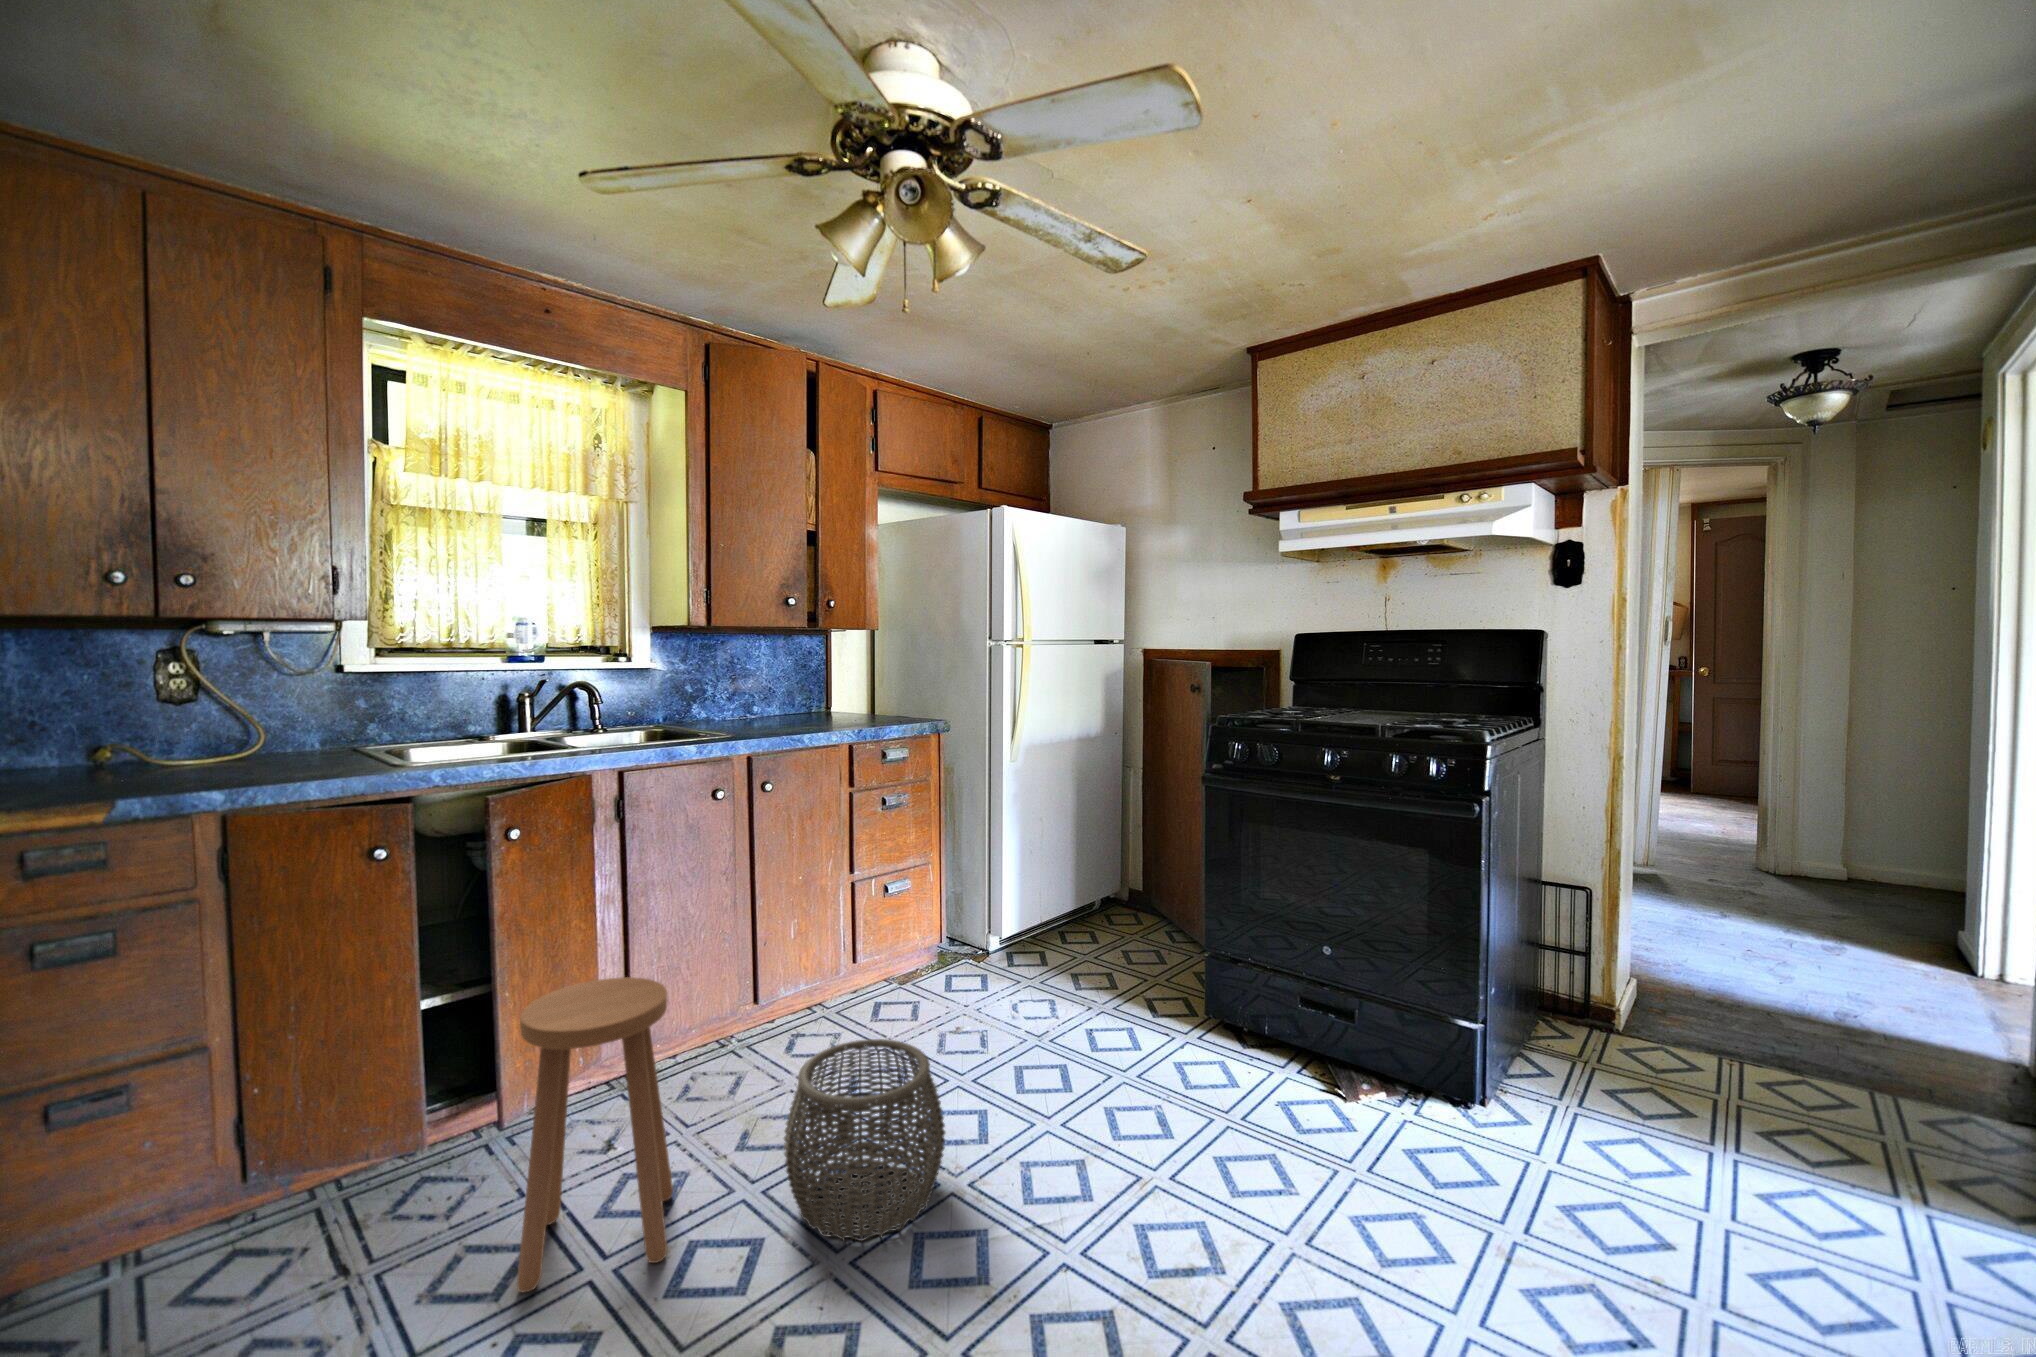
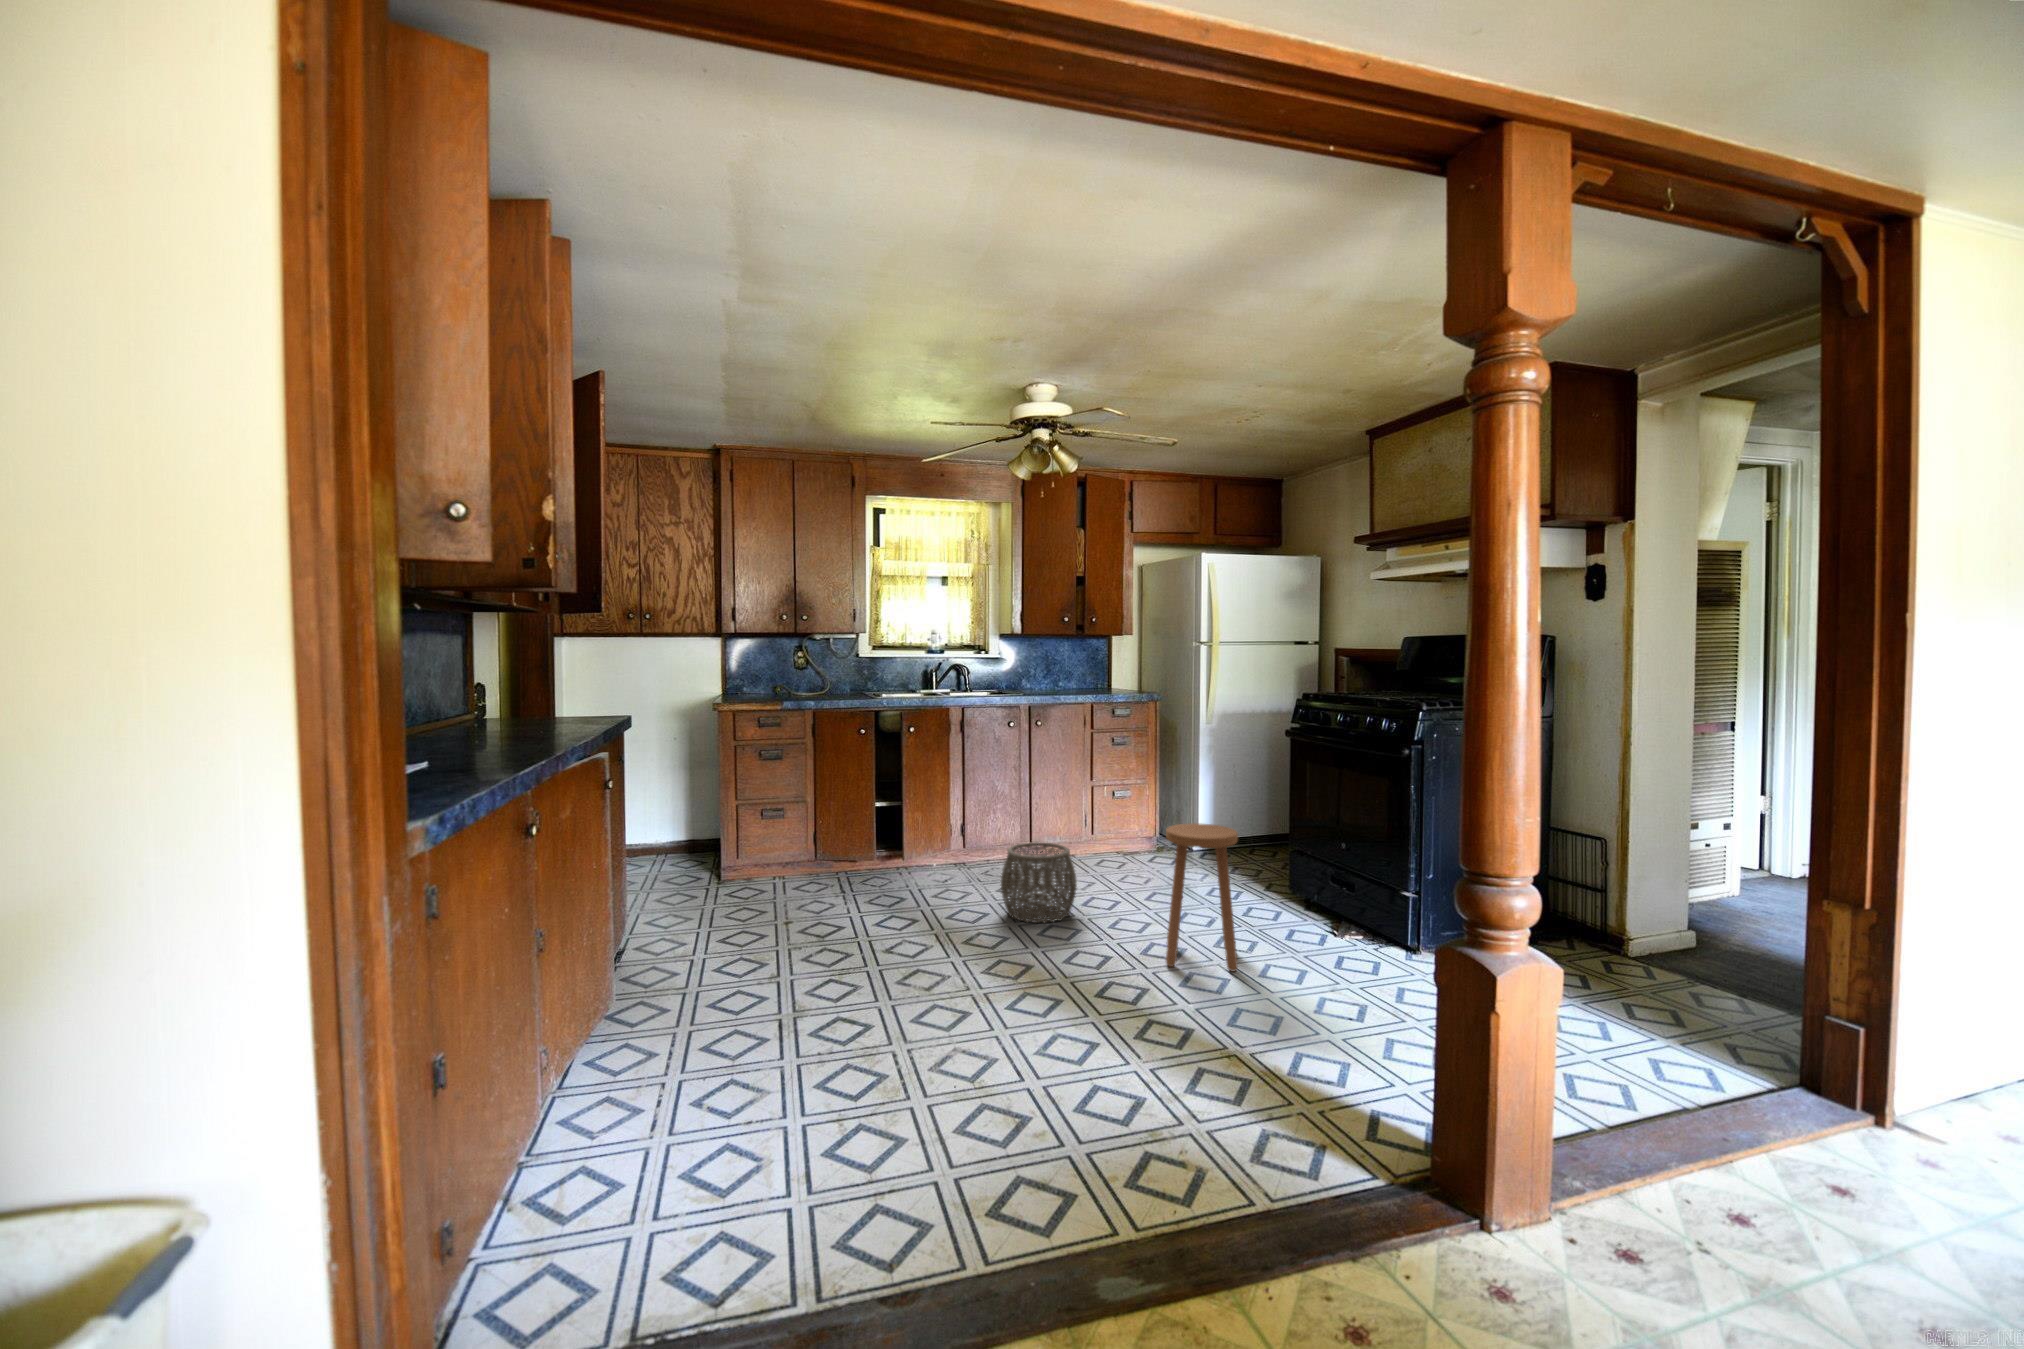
stool: present [517,977,673,1292] -> present [1165,823,1238,971]

